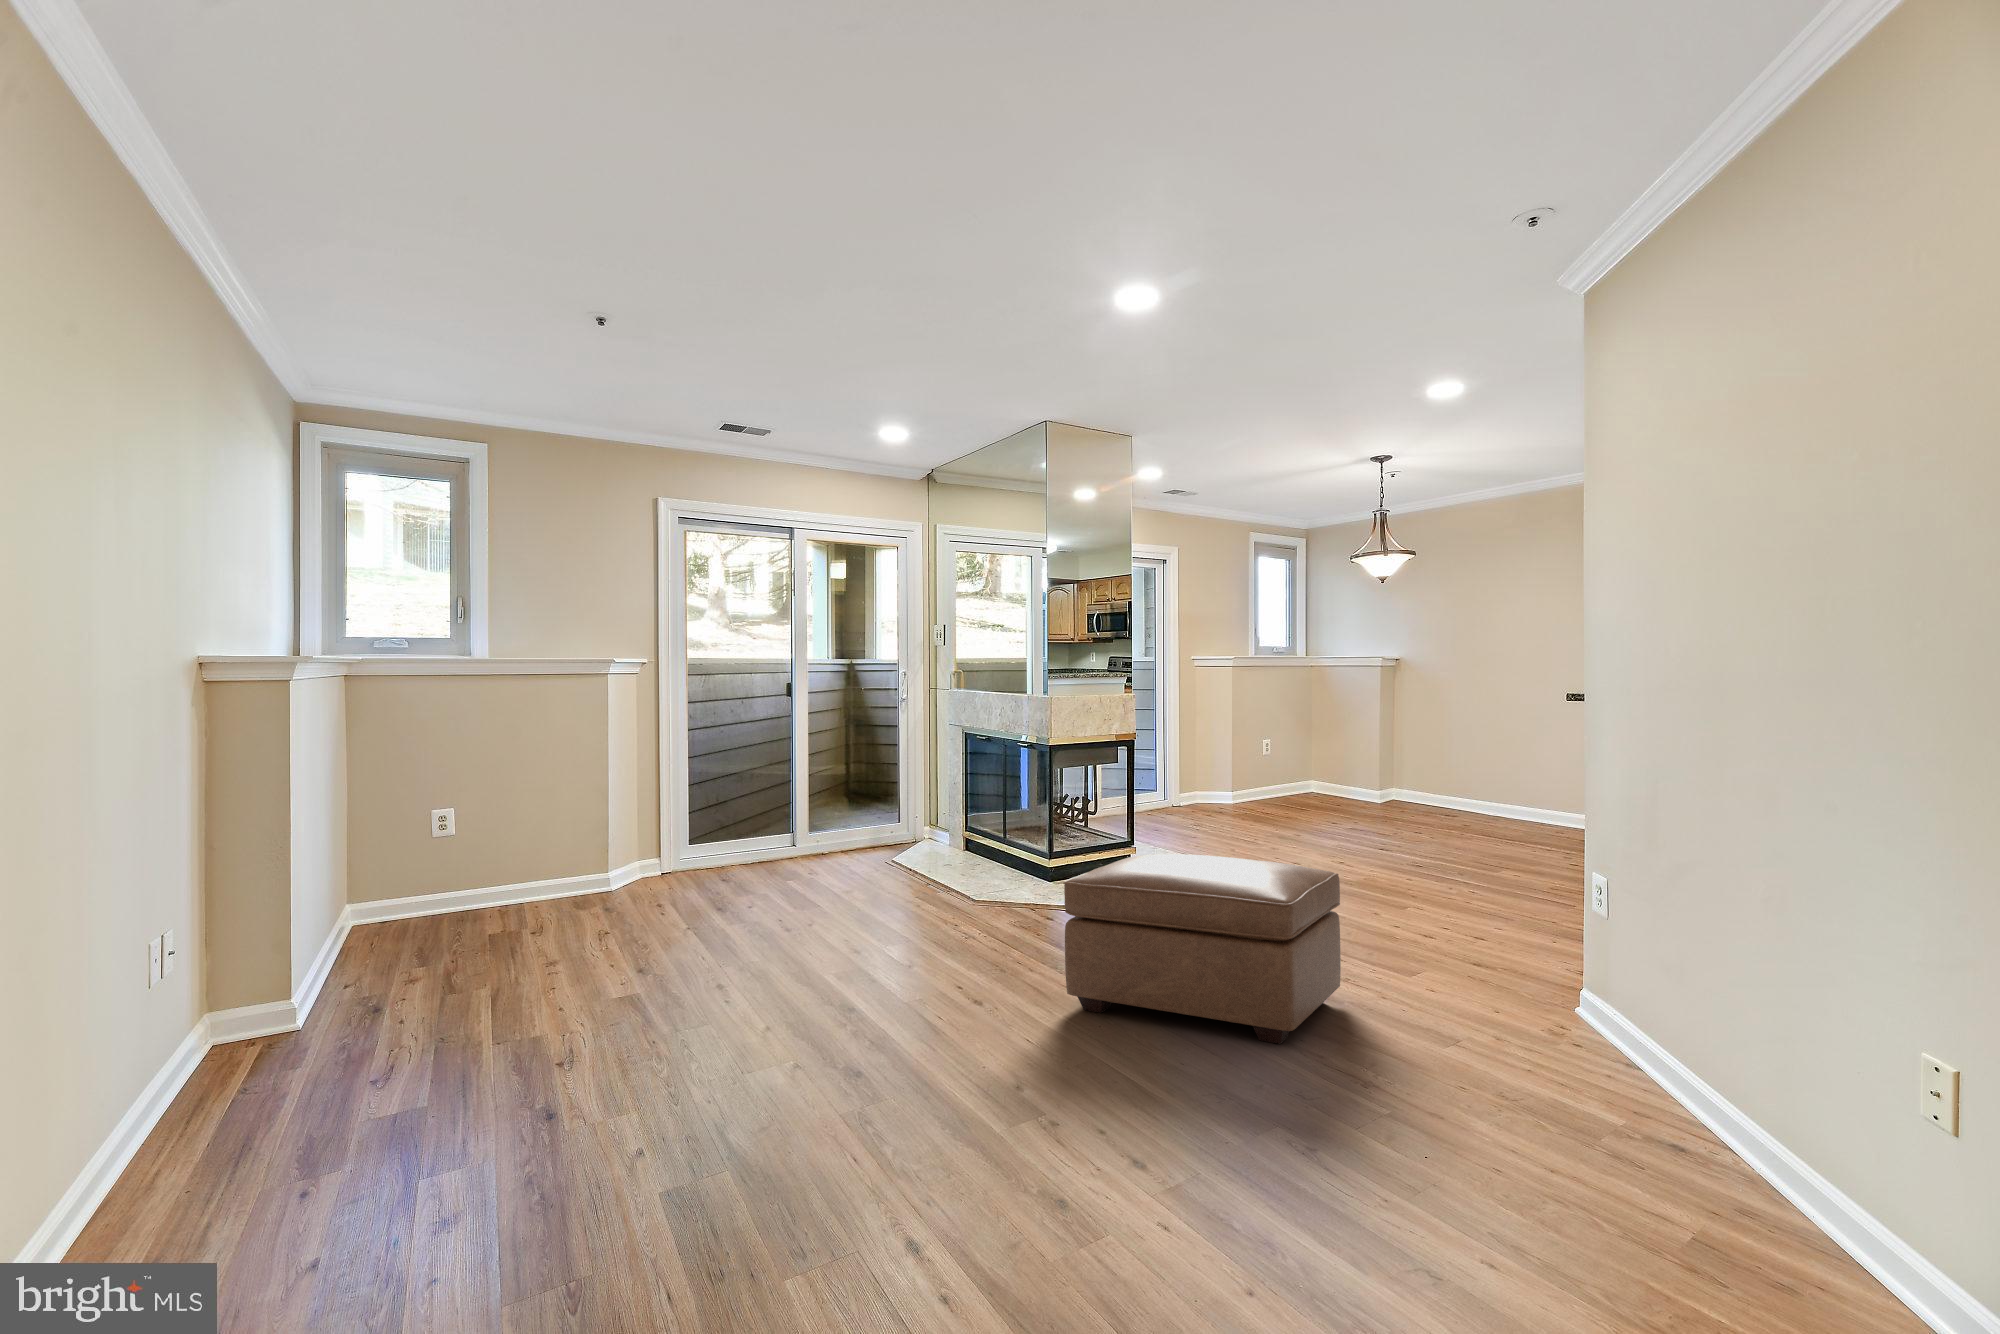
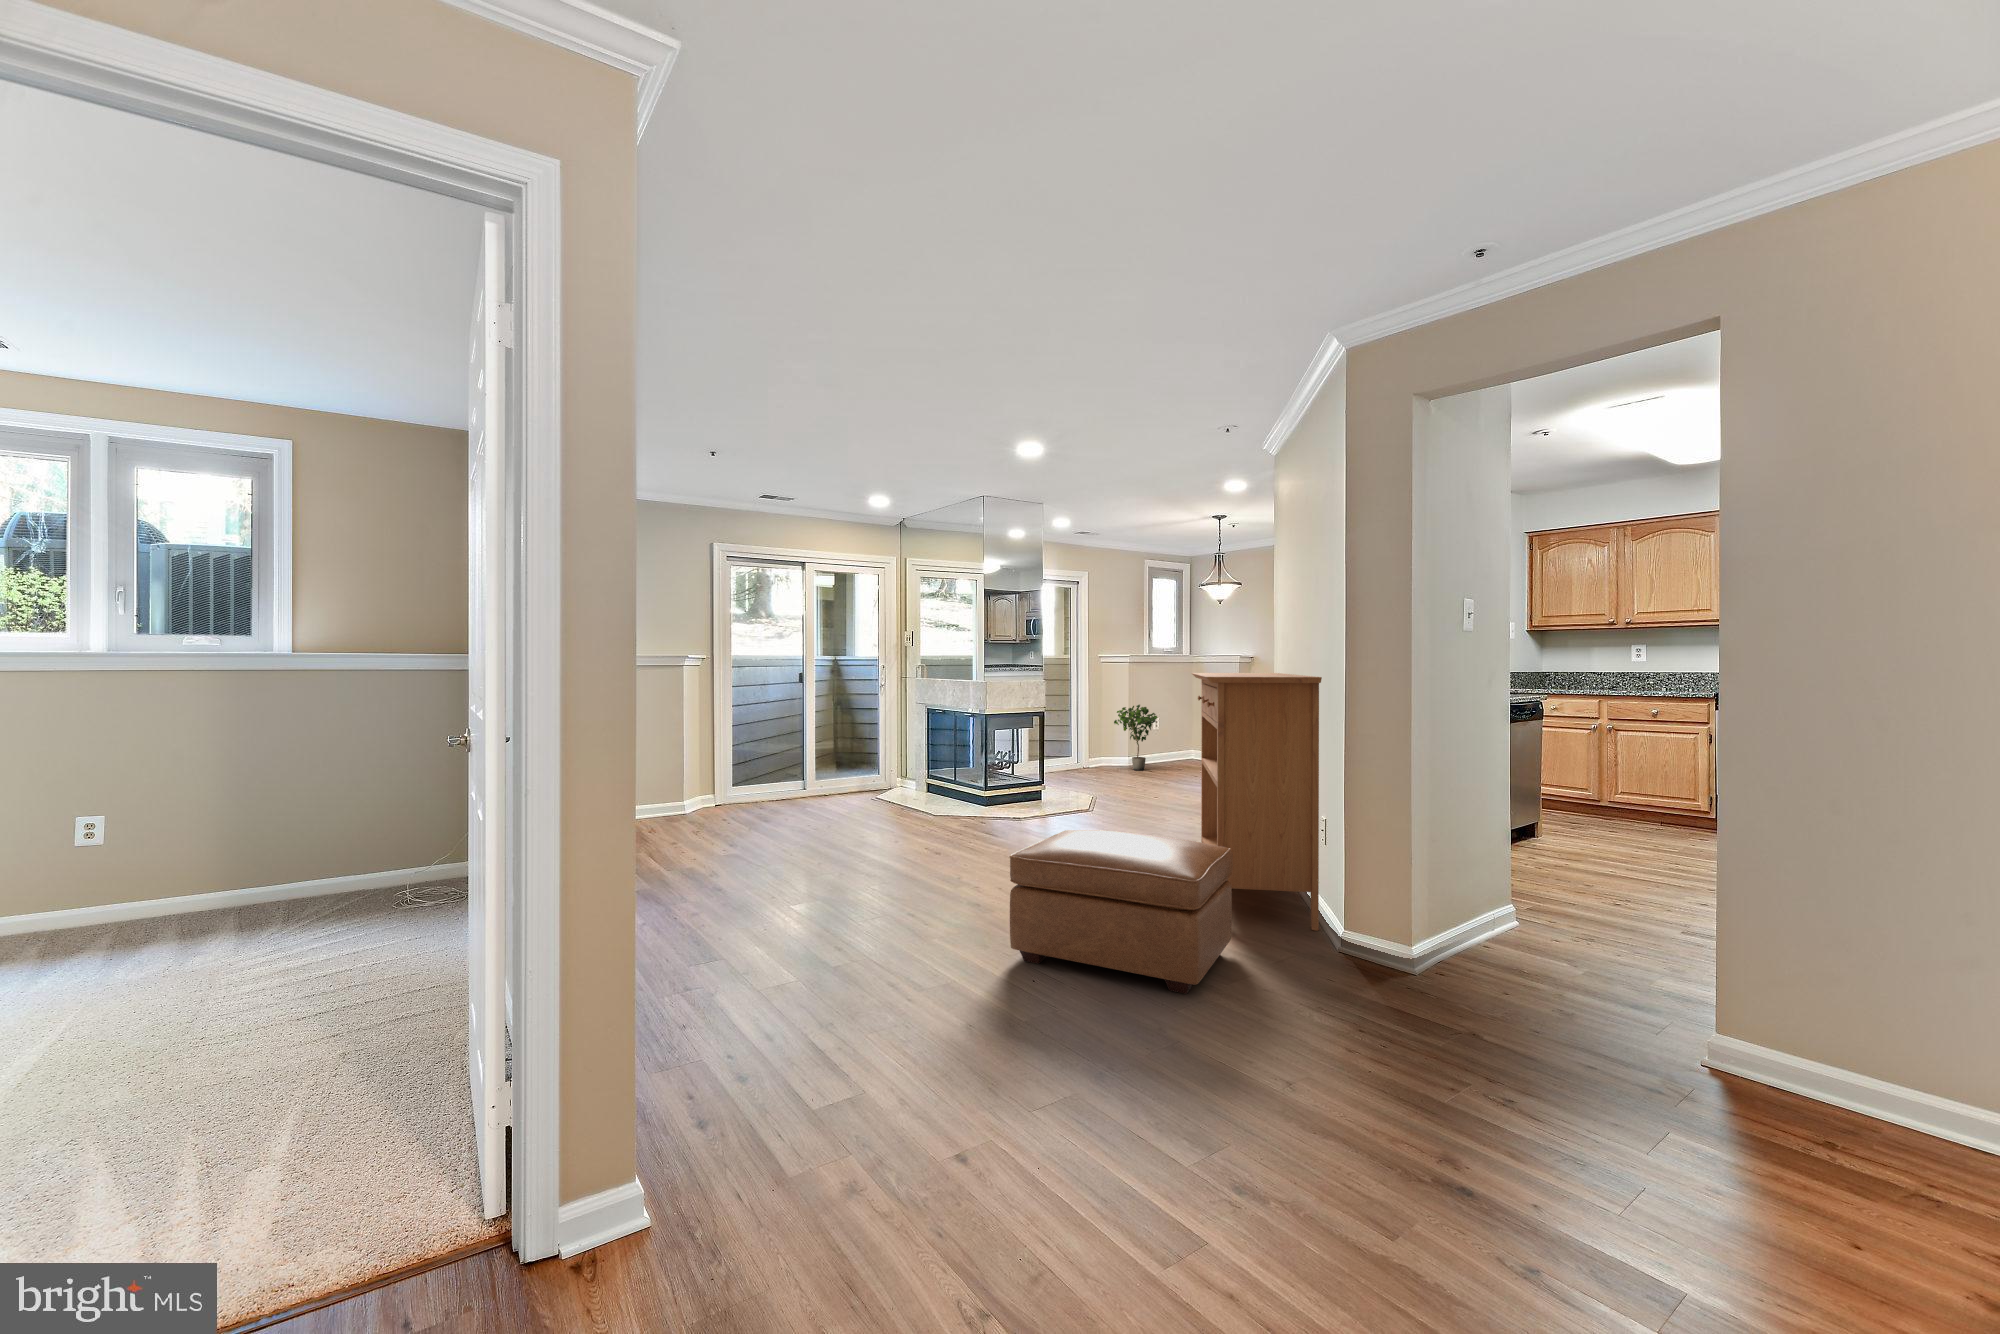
console table: none [1296,662,1456,980] -> present [1192,673,1322,931]
potted plant: none [1210,721,1267,807] -> present [1114,705,1157,771]

